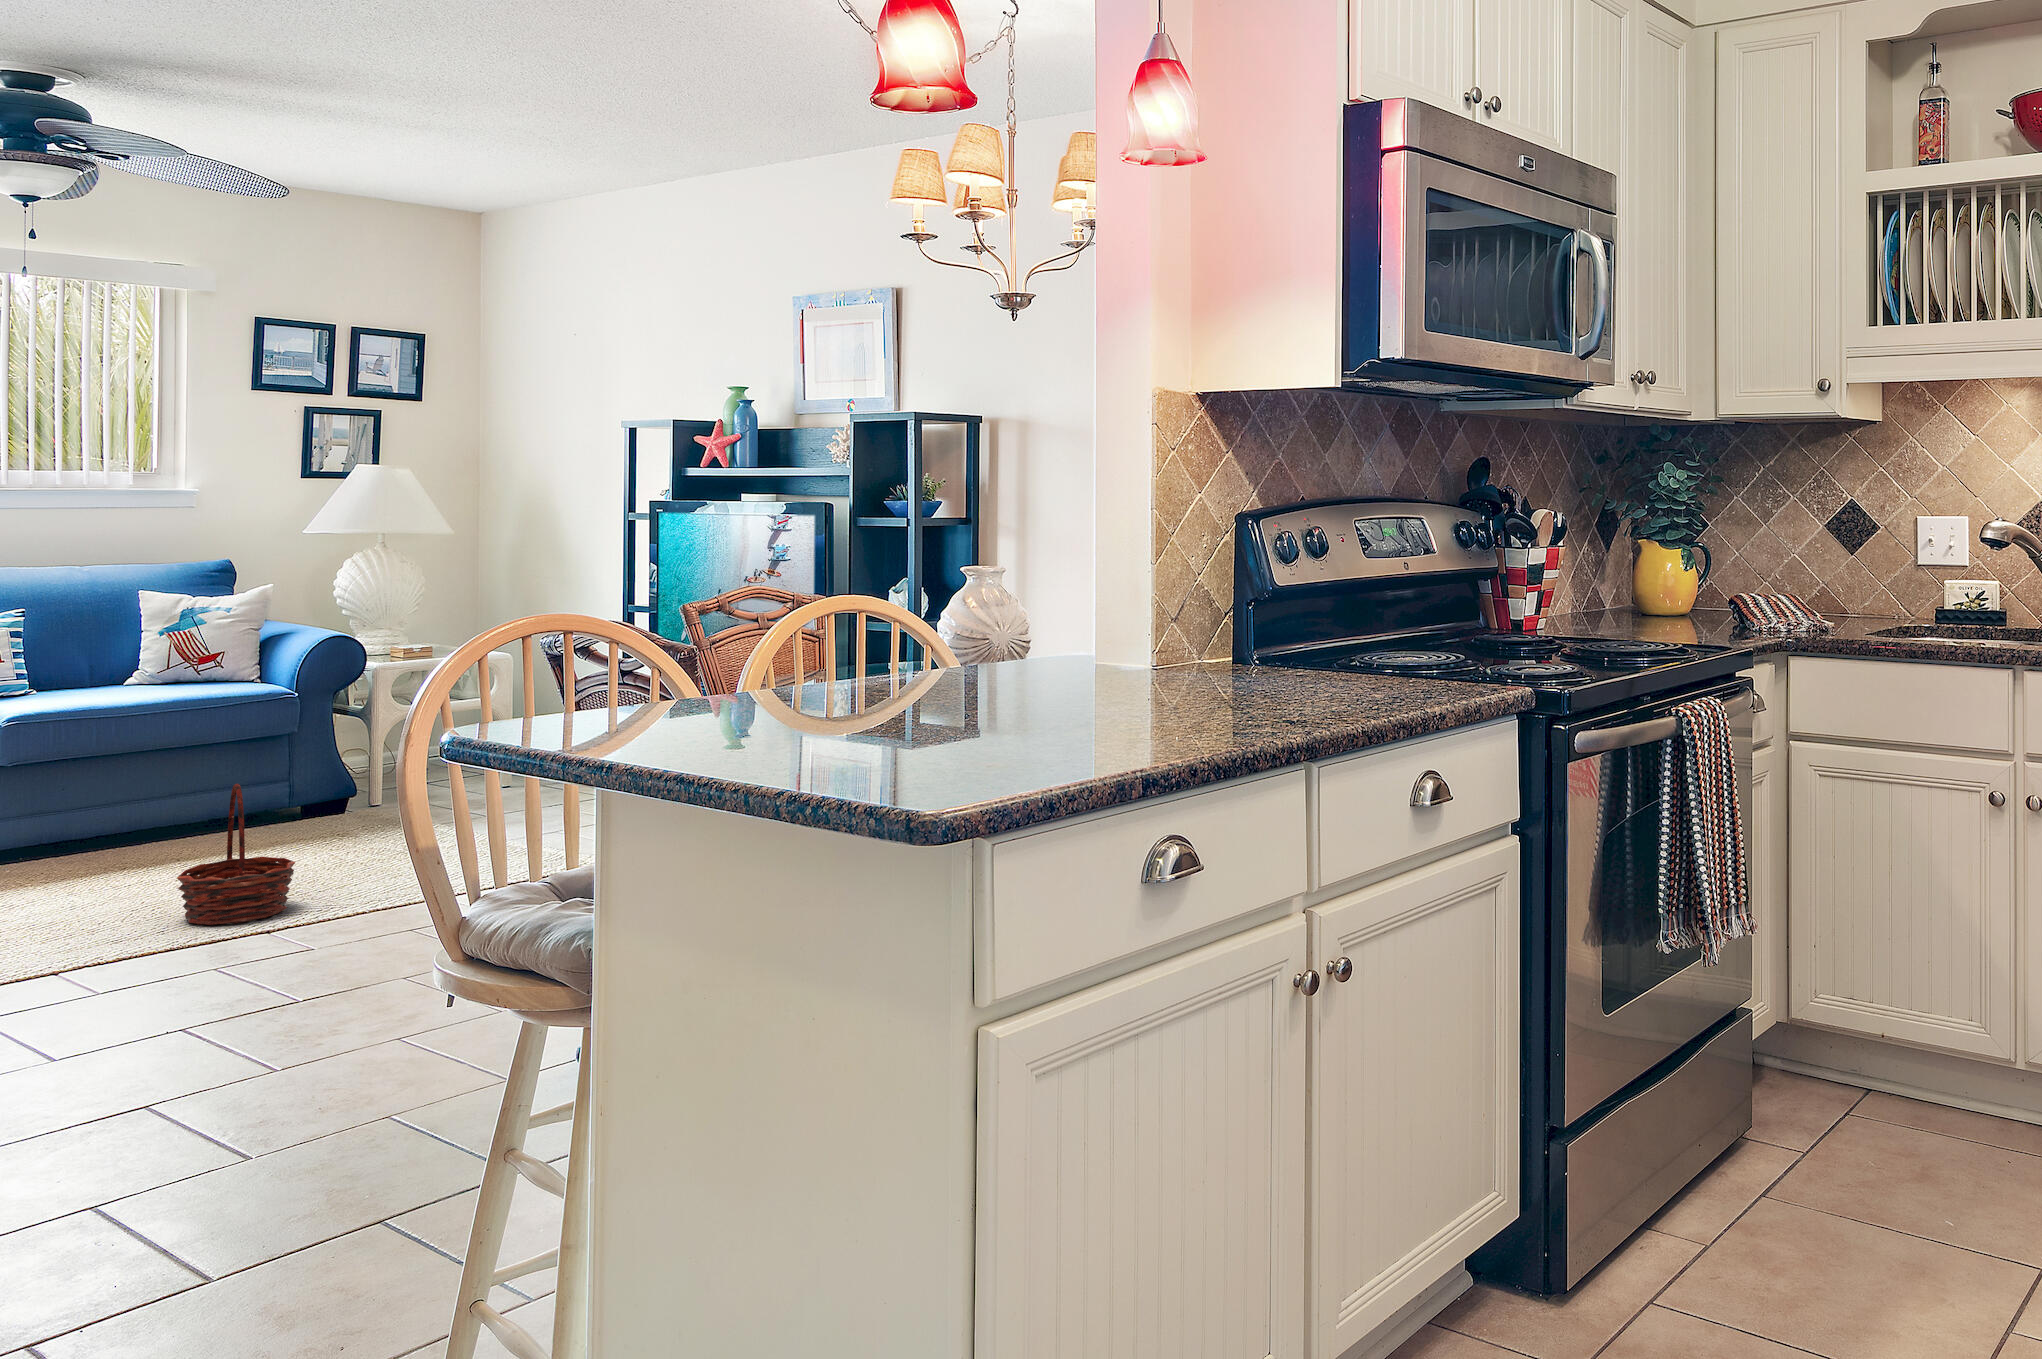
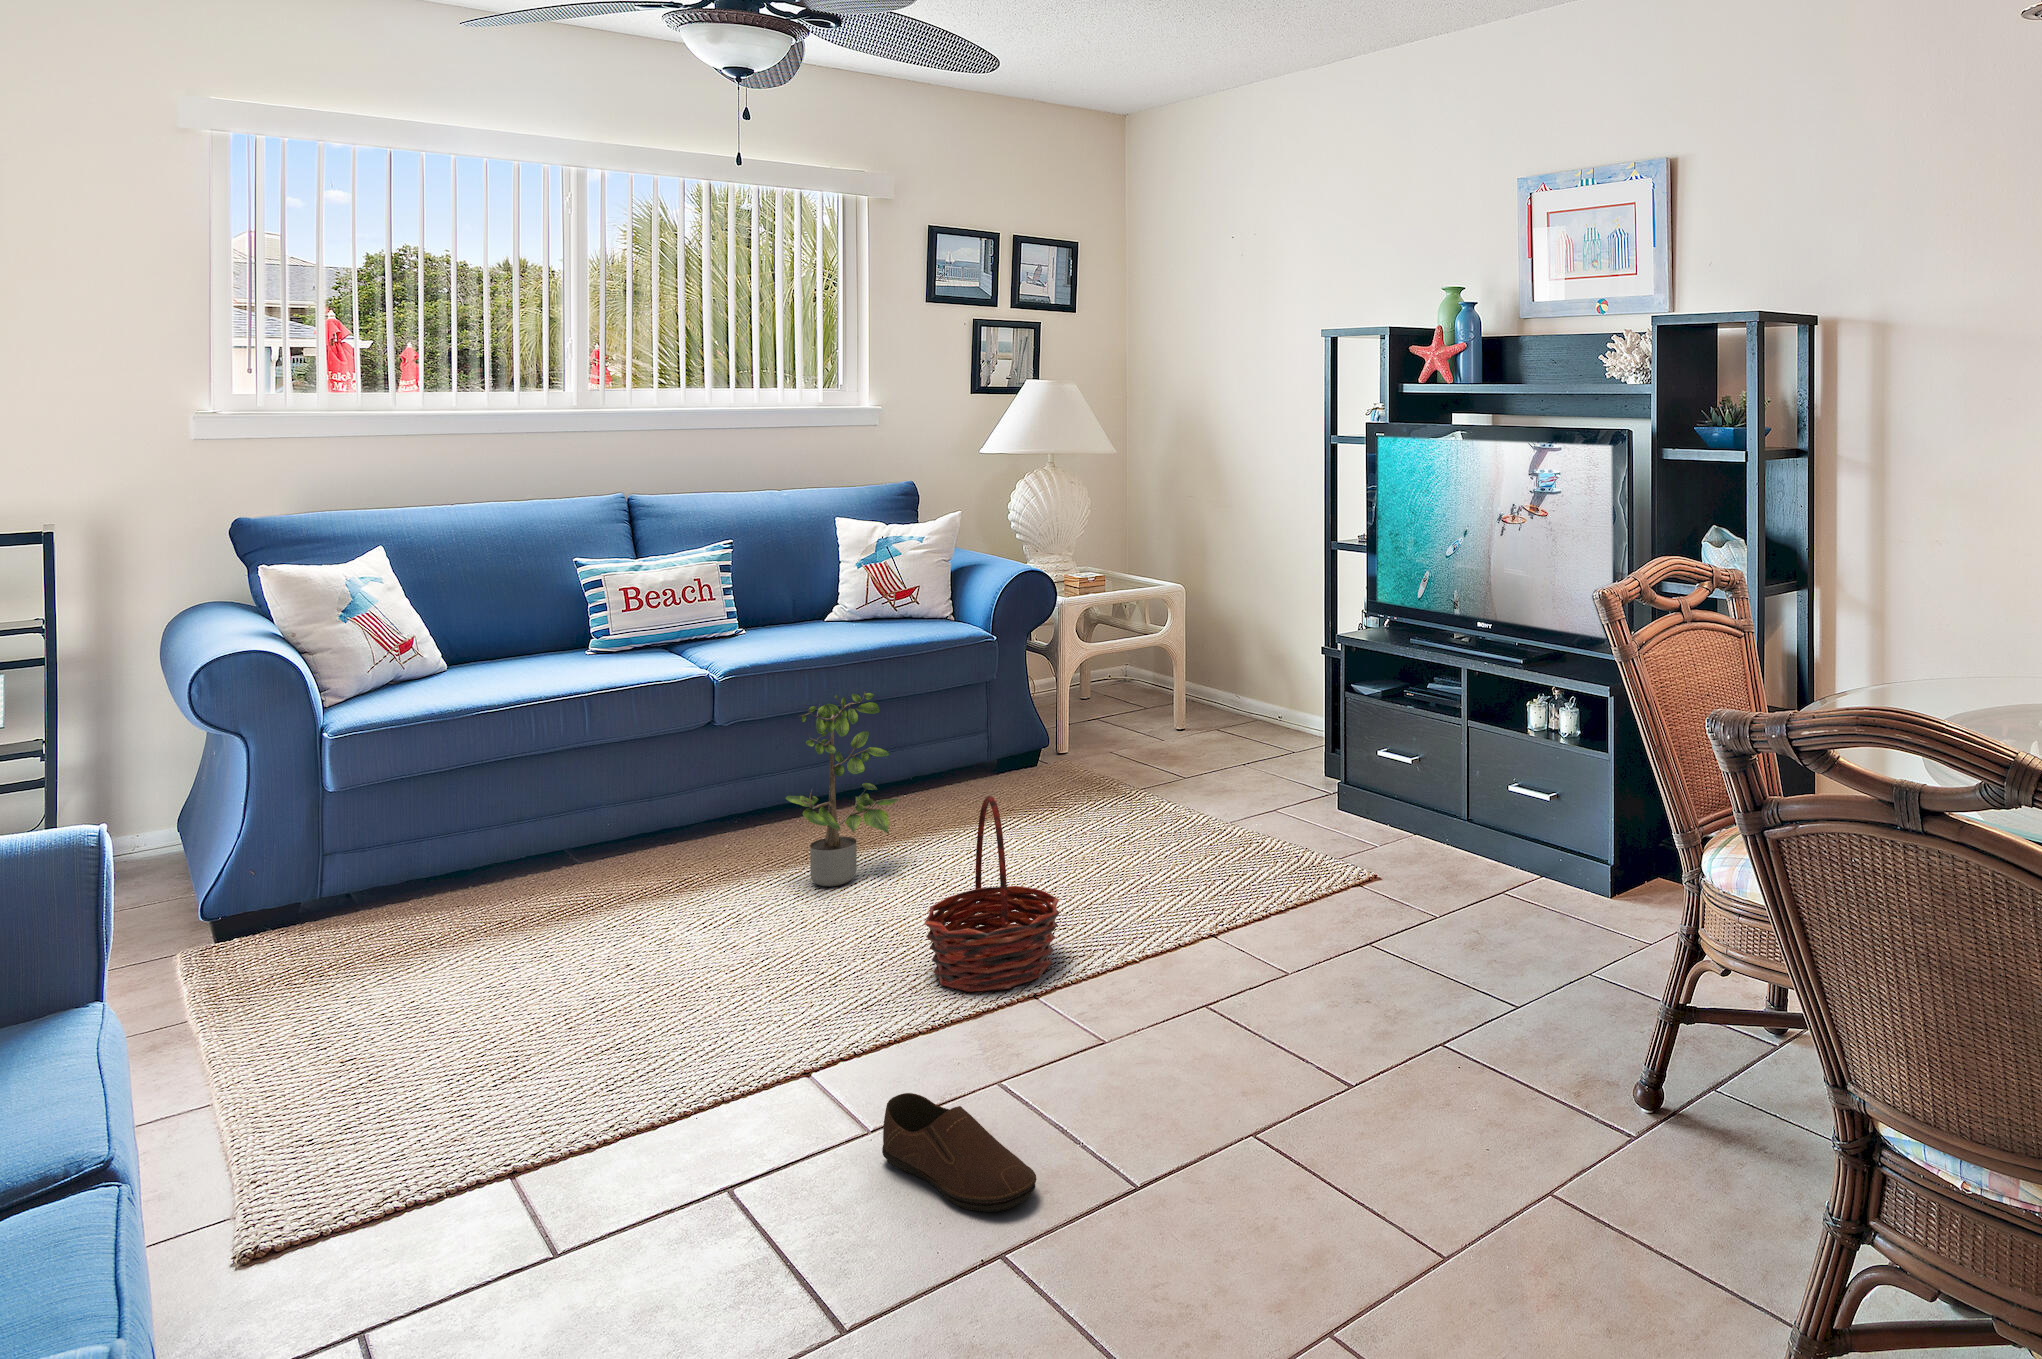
potted plant: none [68,721,181,883] -> present [785,693,900,886]
shoe: none [116,949,224,1004] -> present [882,1093,1037,1212]

